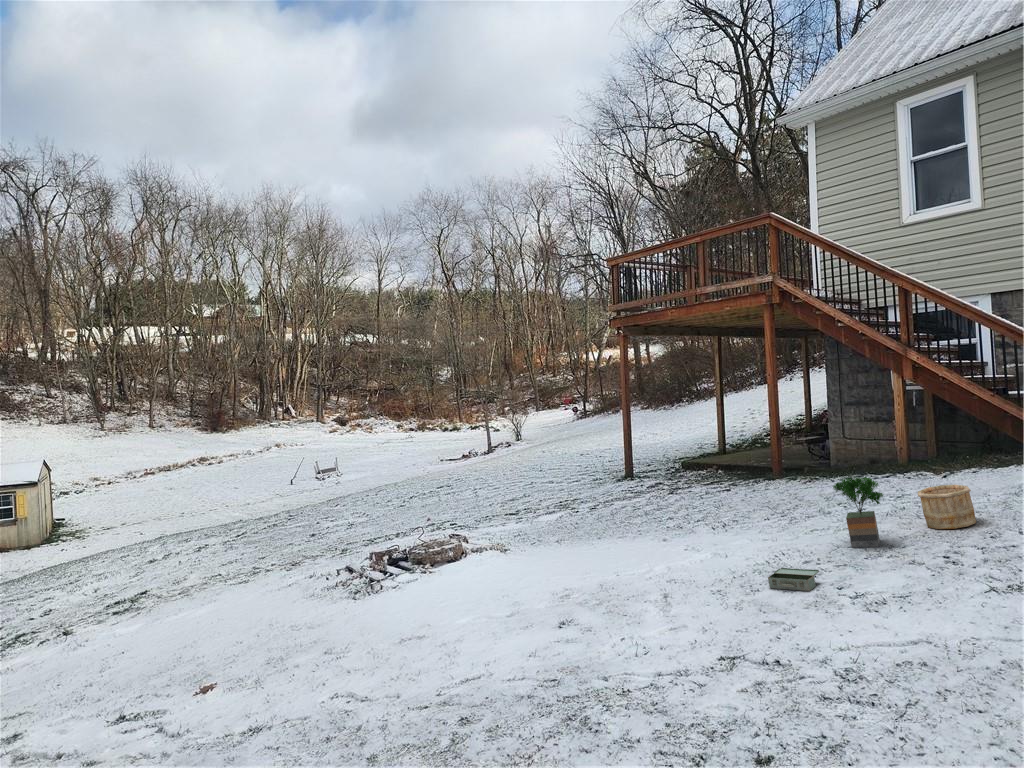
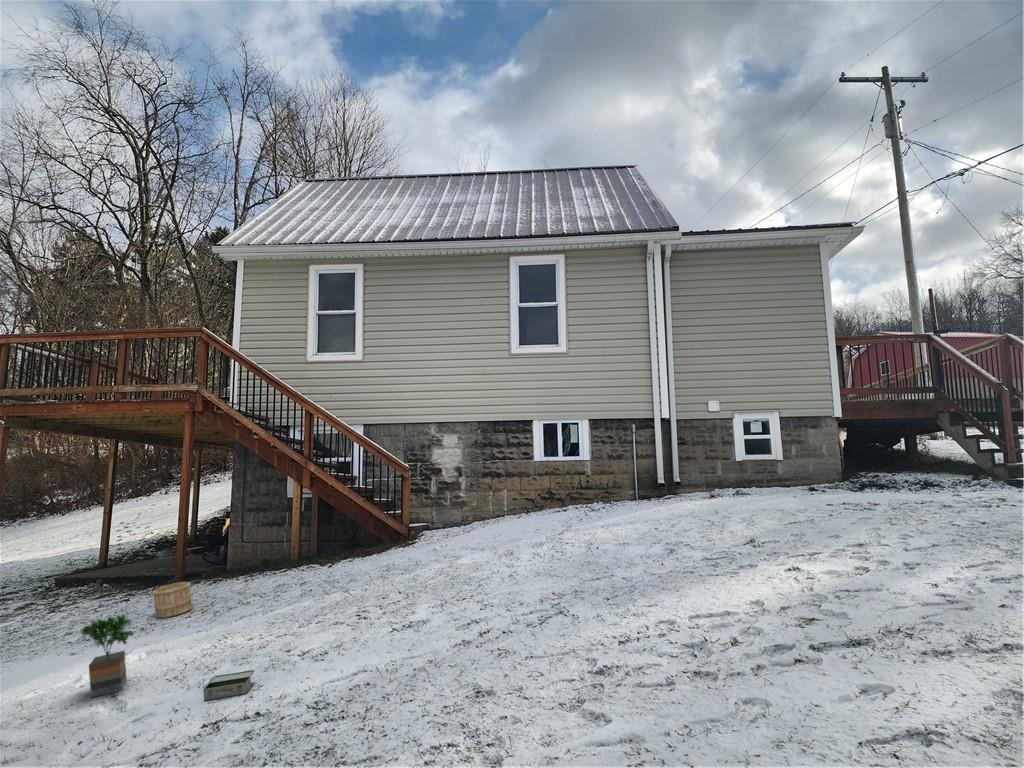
potted tree: present [833,477,883,548] -> present [81,616,133,697]
wooden bucket: present [918,485,976,529] -> present [152,582,192,618]

